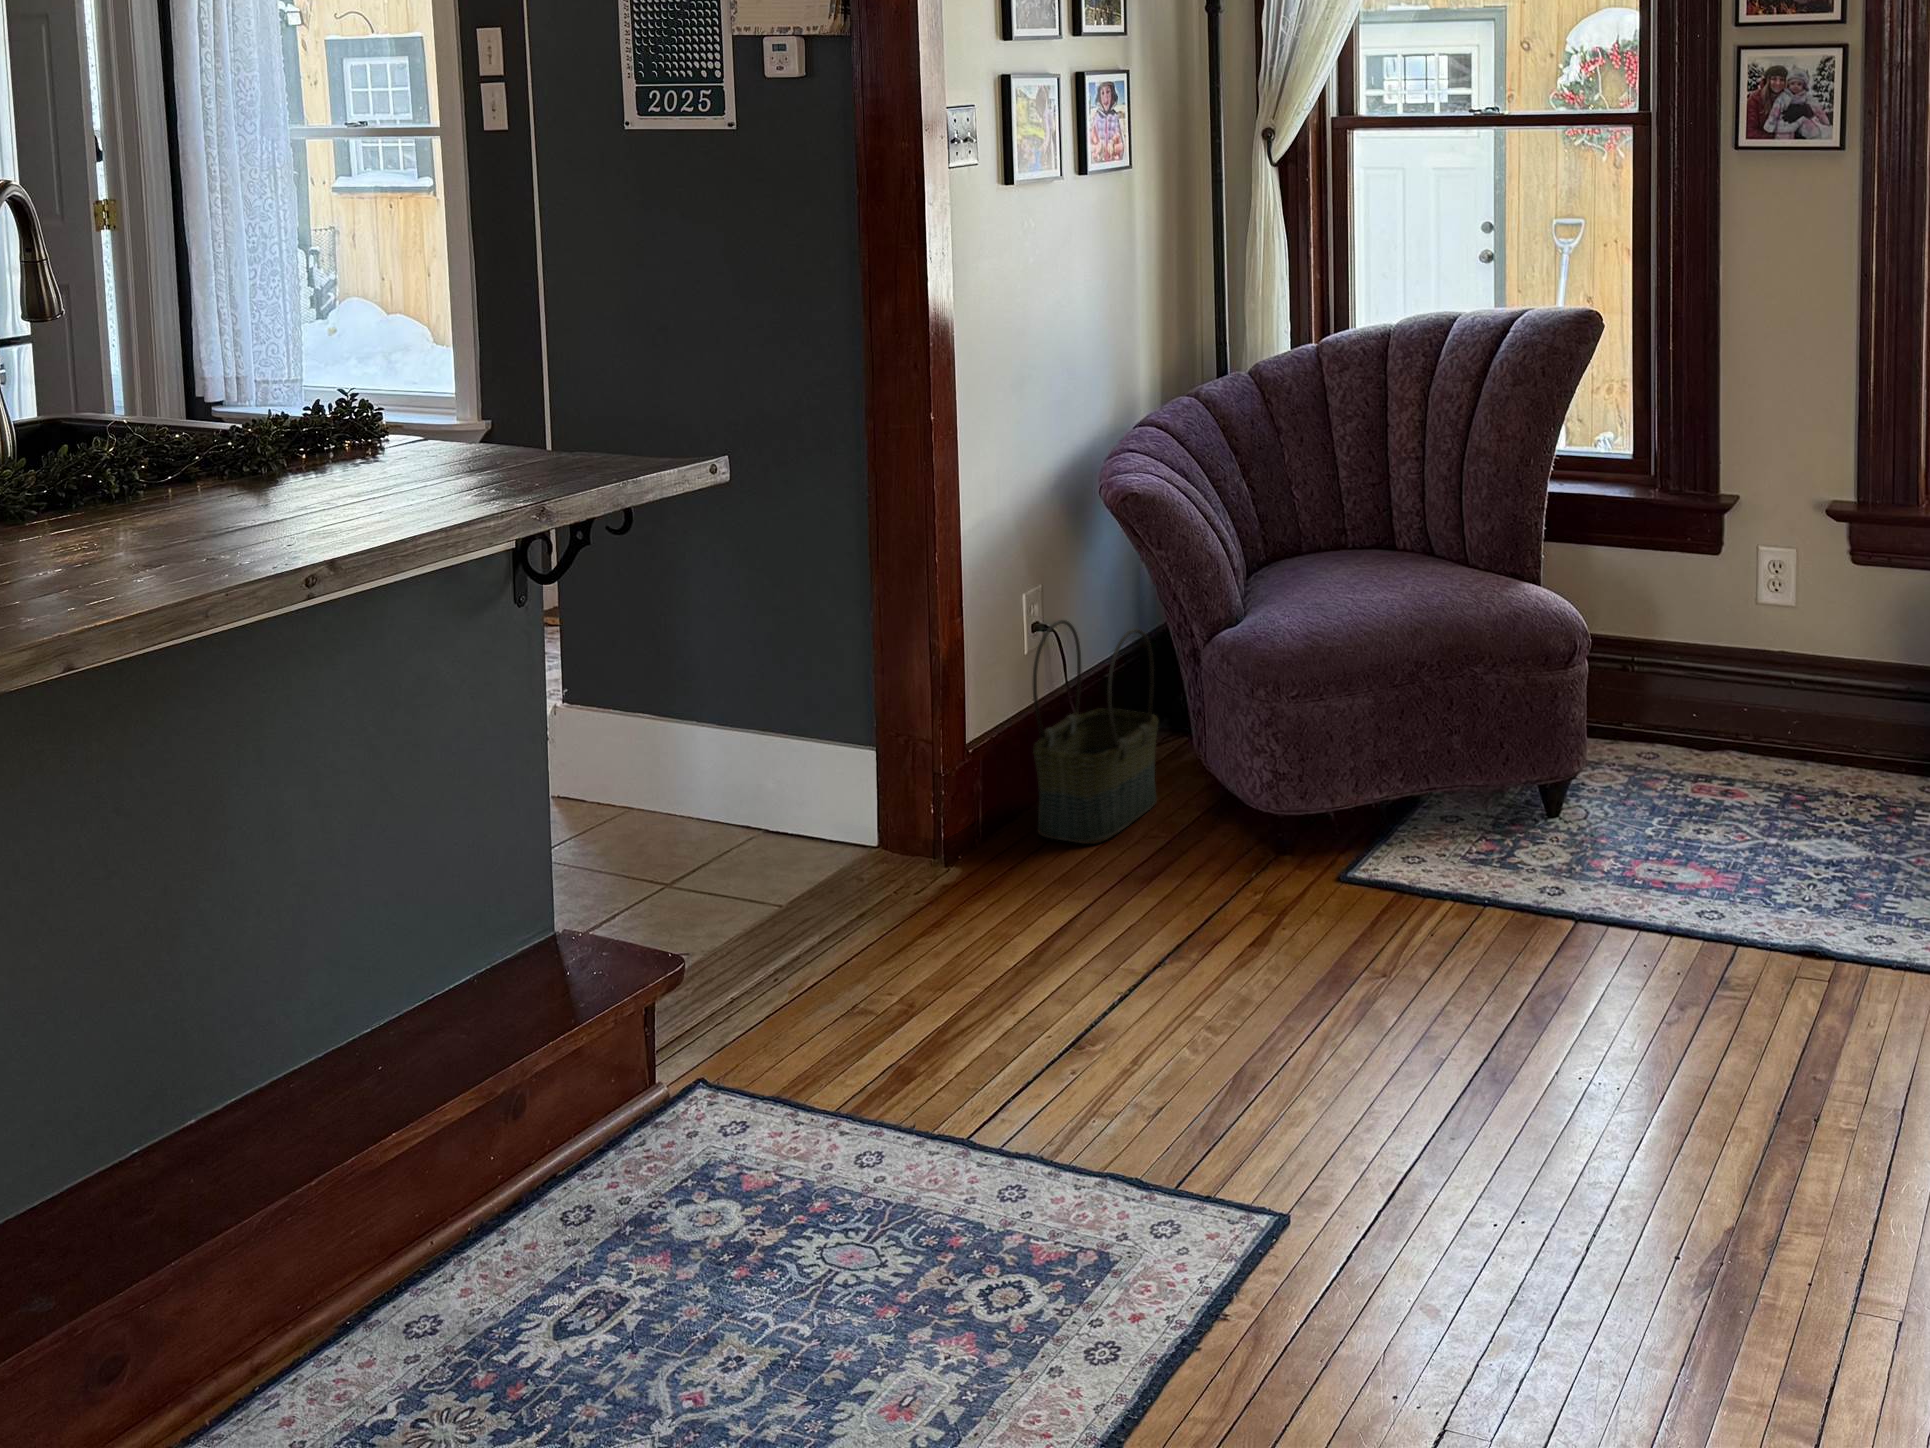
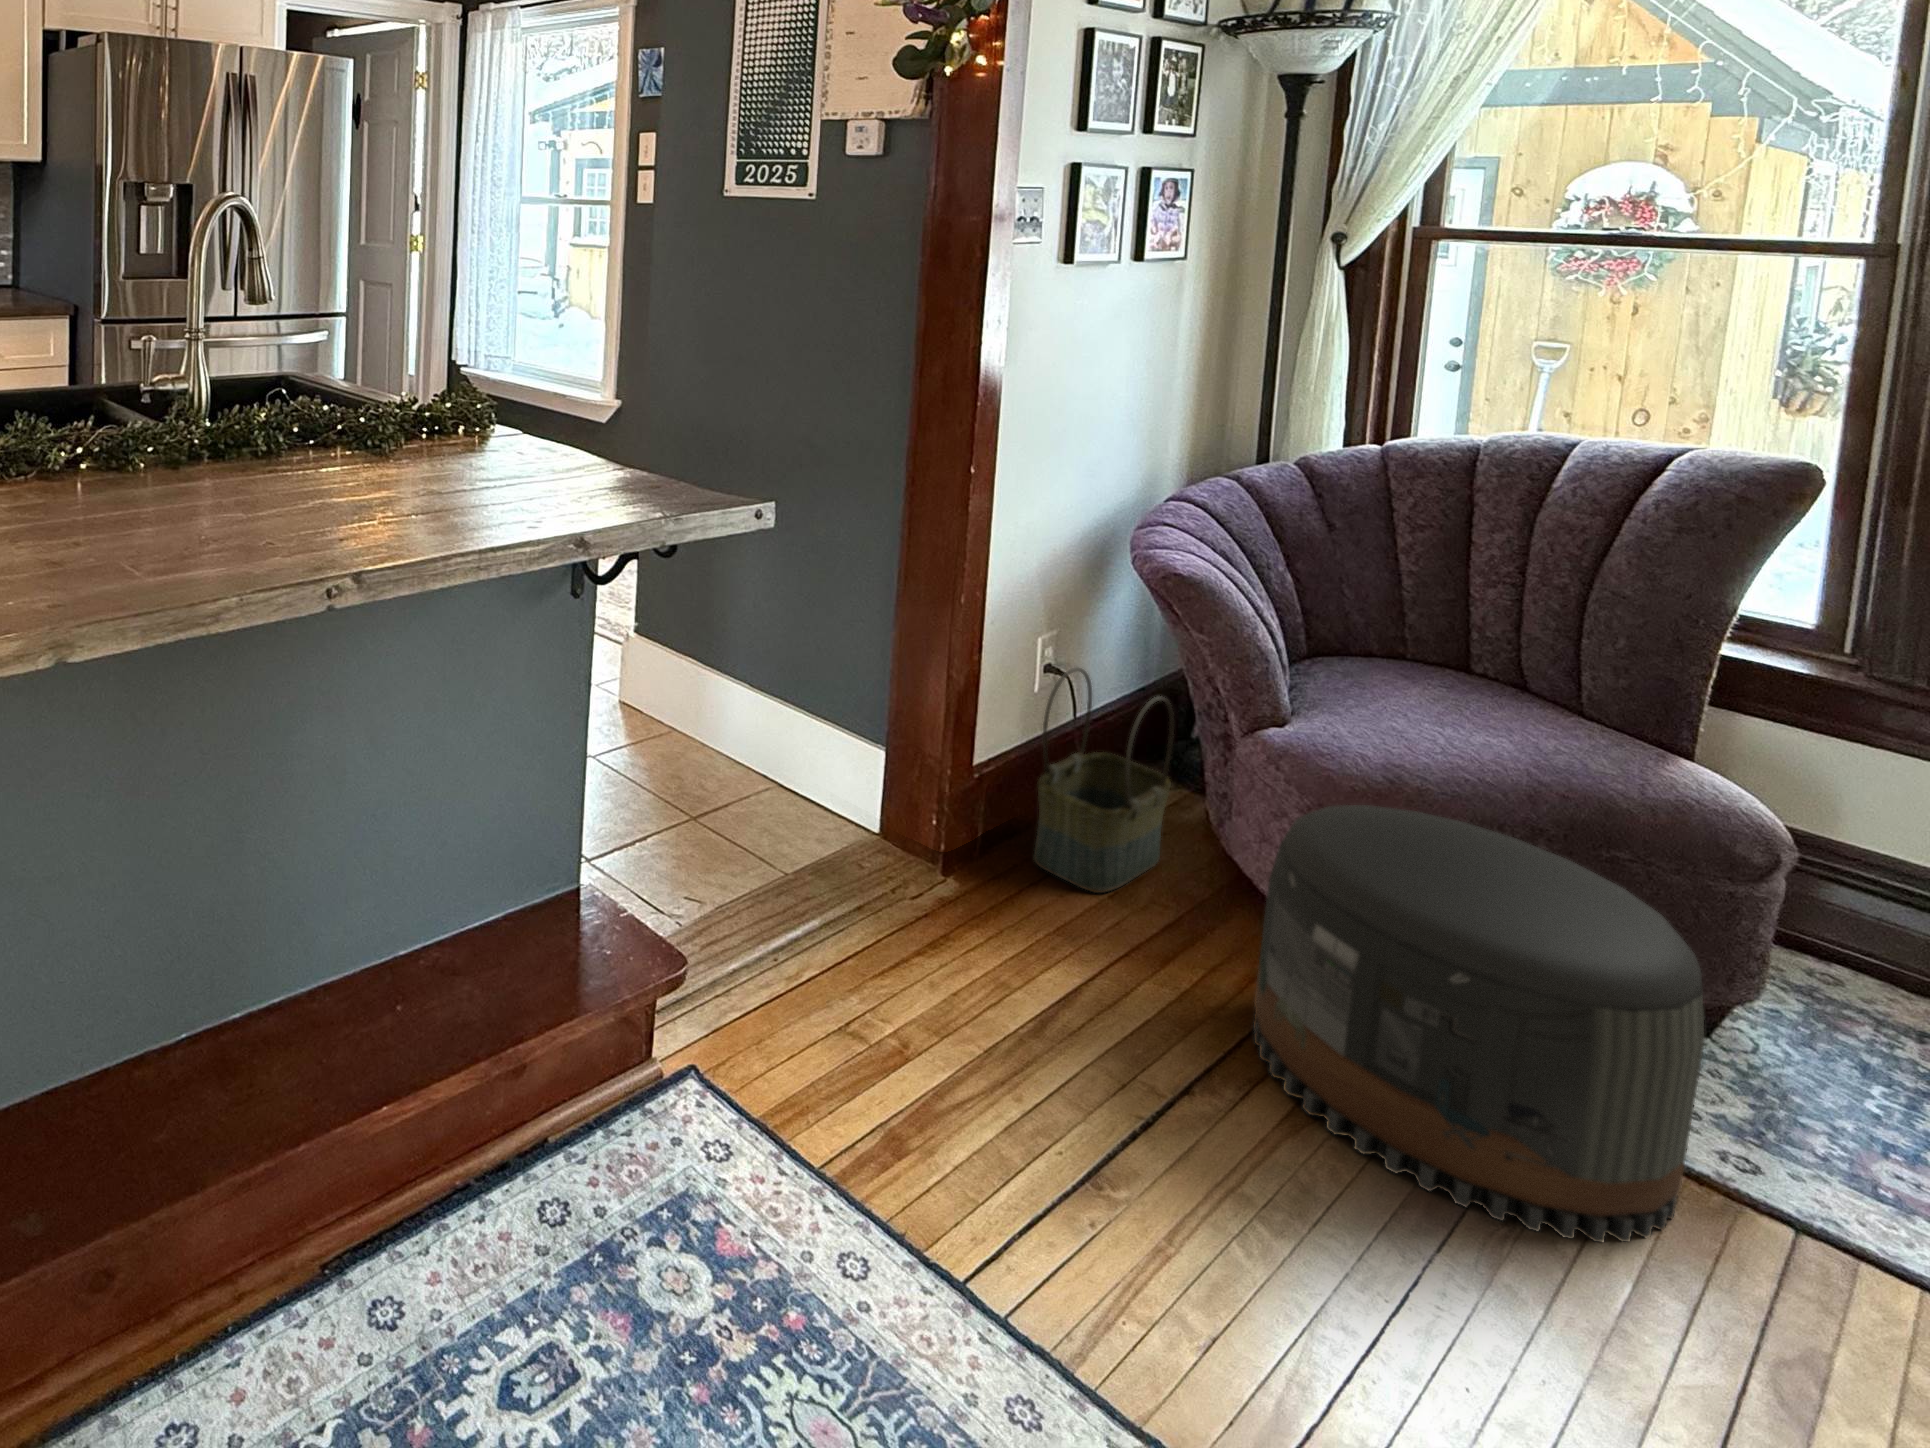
pouf: none [1217,668,1502,970] -> present [1253,805,1704,1242]

